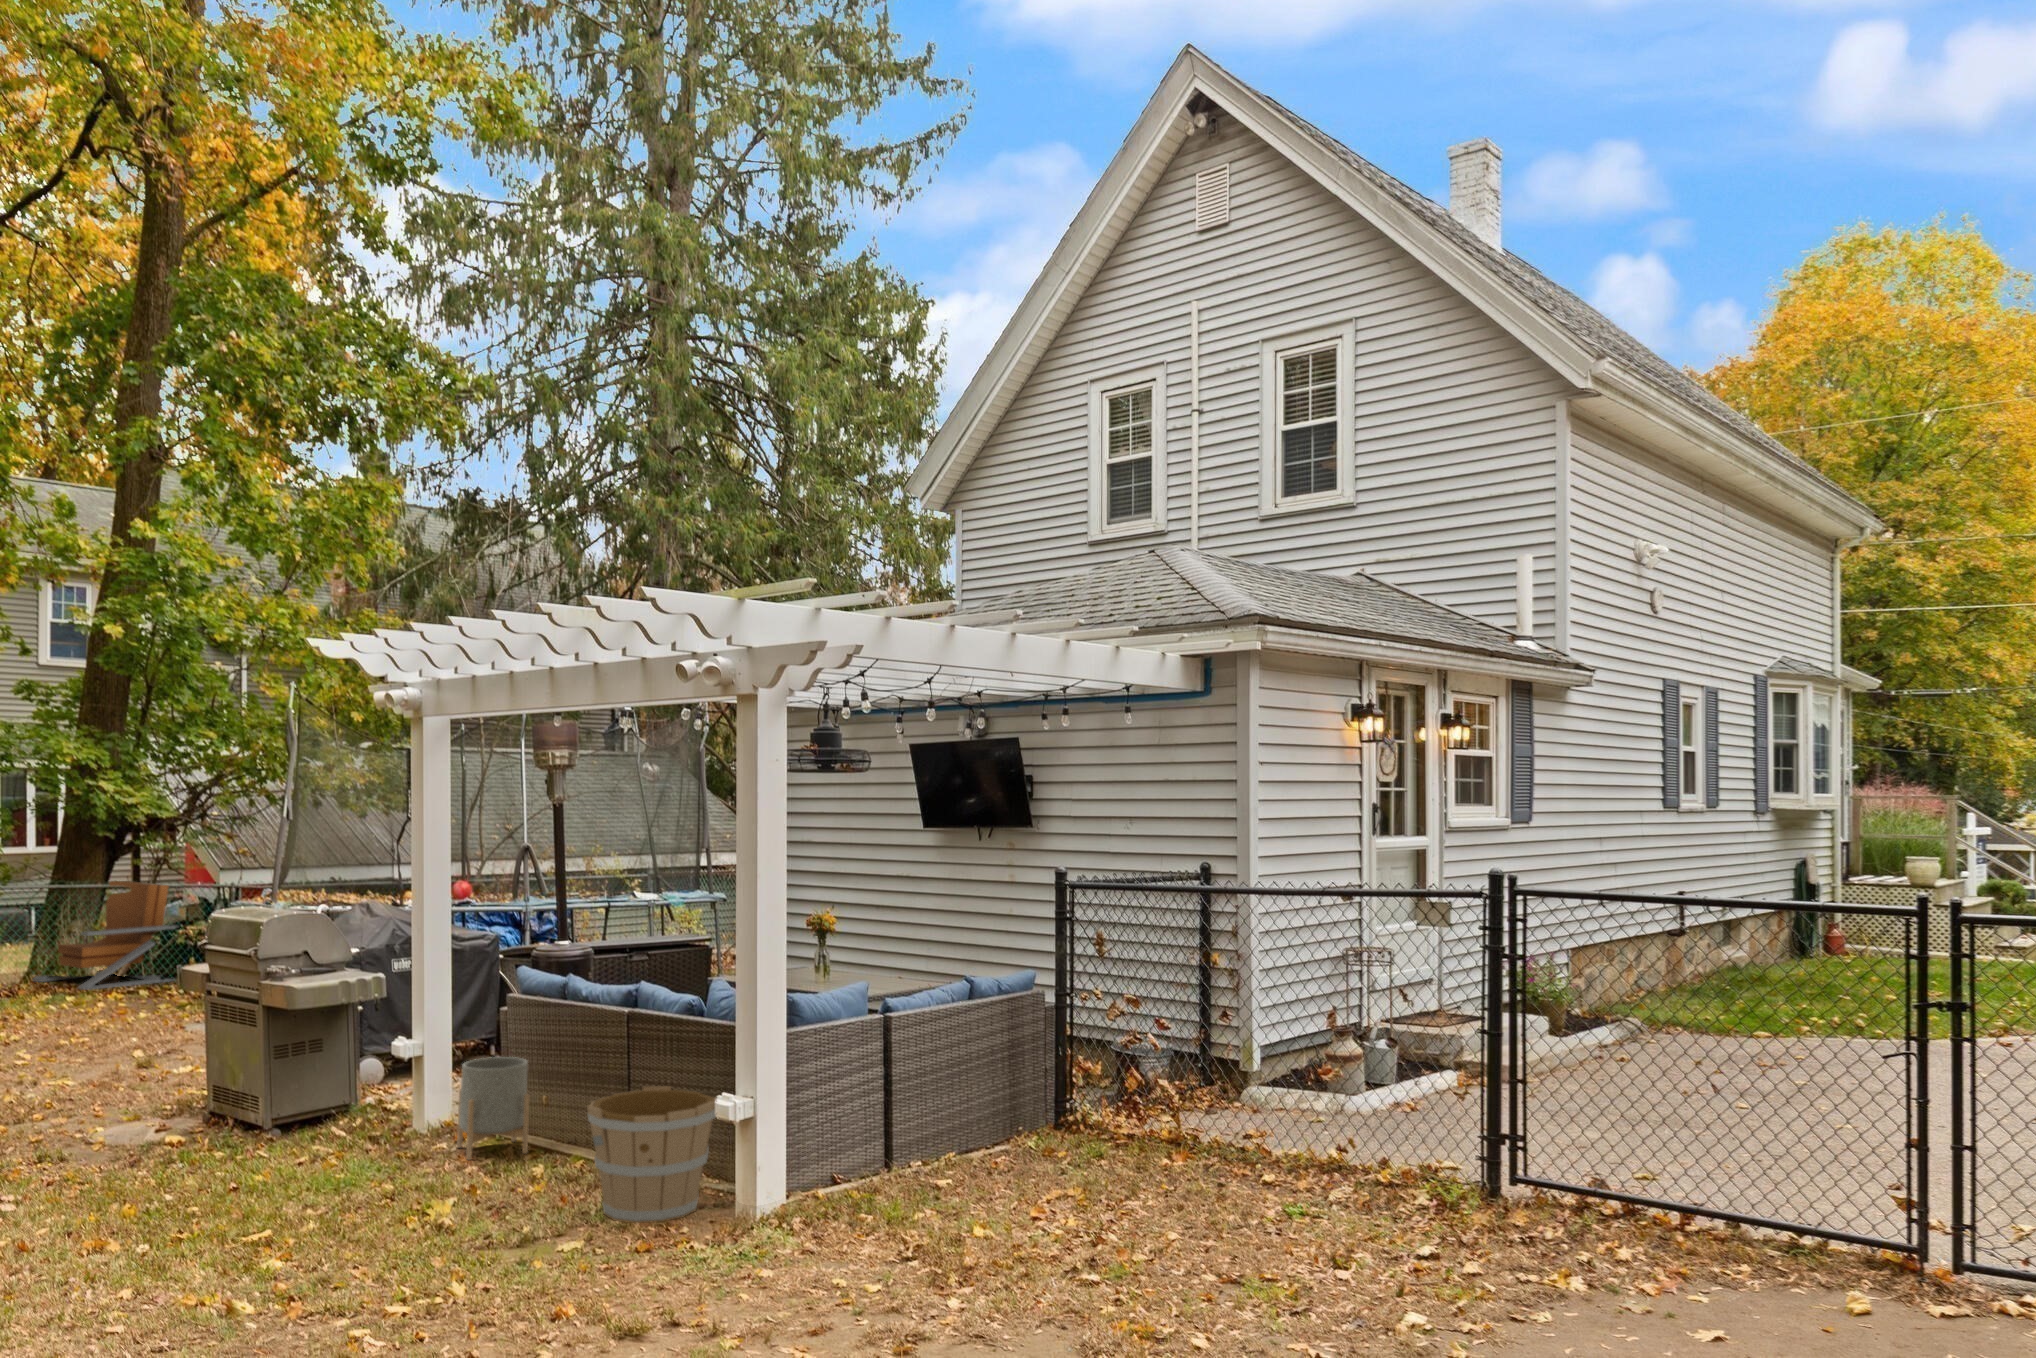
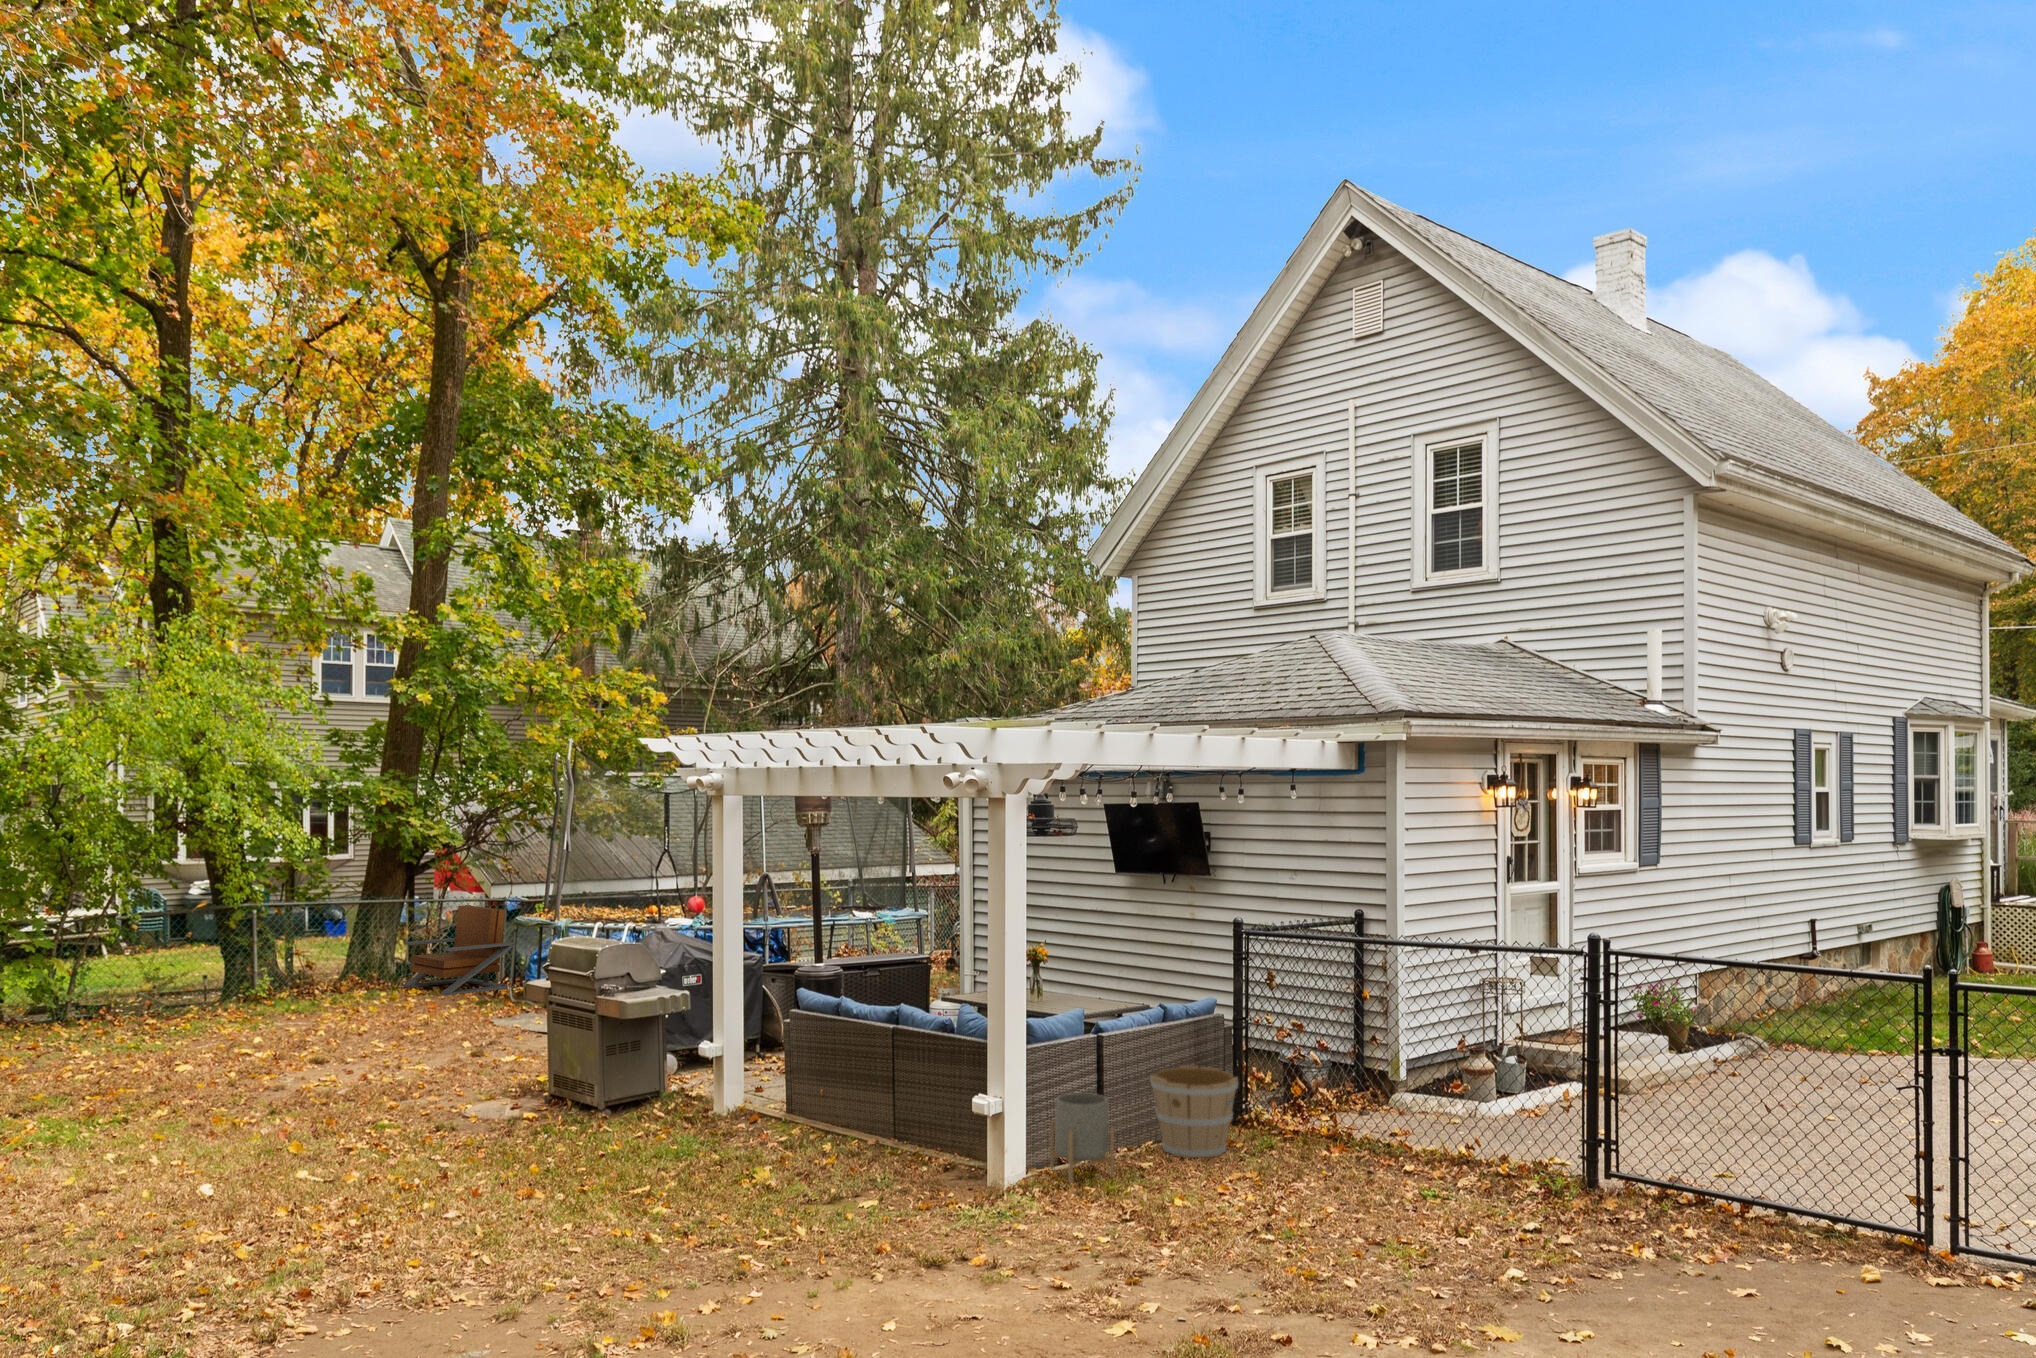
planter: present [457,1057,529,1160] -> present [1050,1093,1114,1182]
wooden bucket: present [587,1086,717,1223] -> present [1150,1065,1238,1158]

